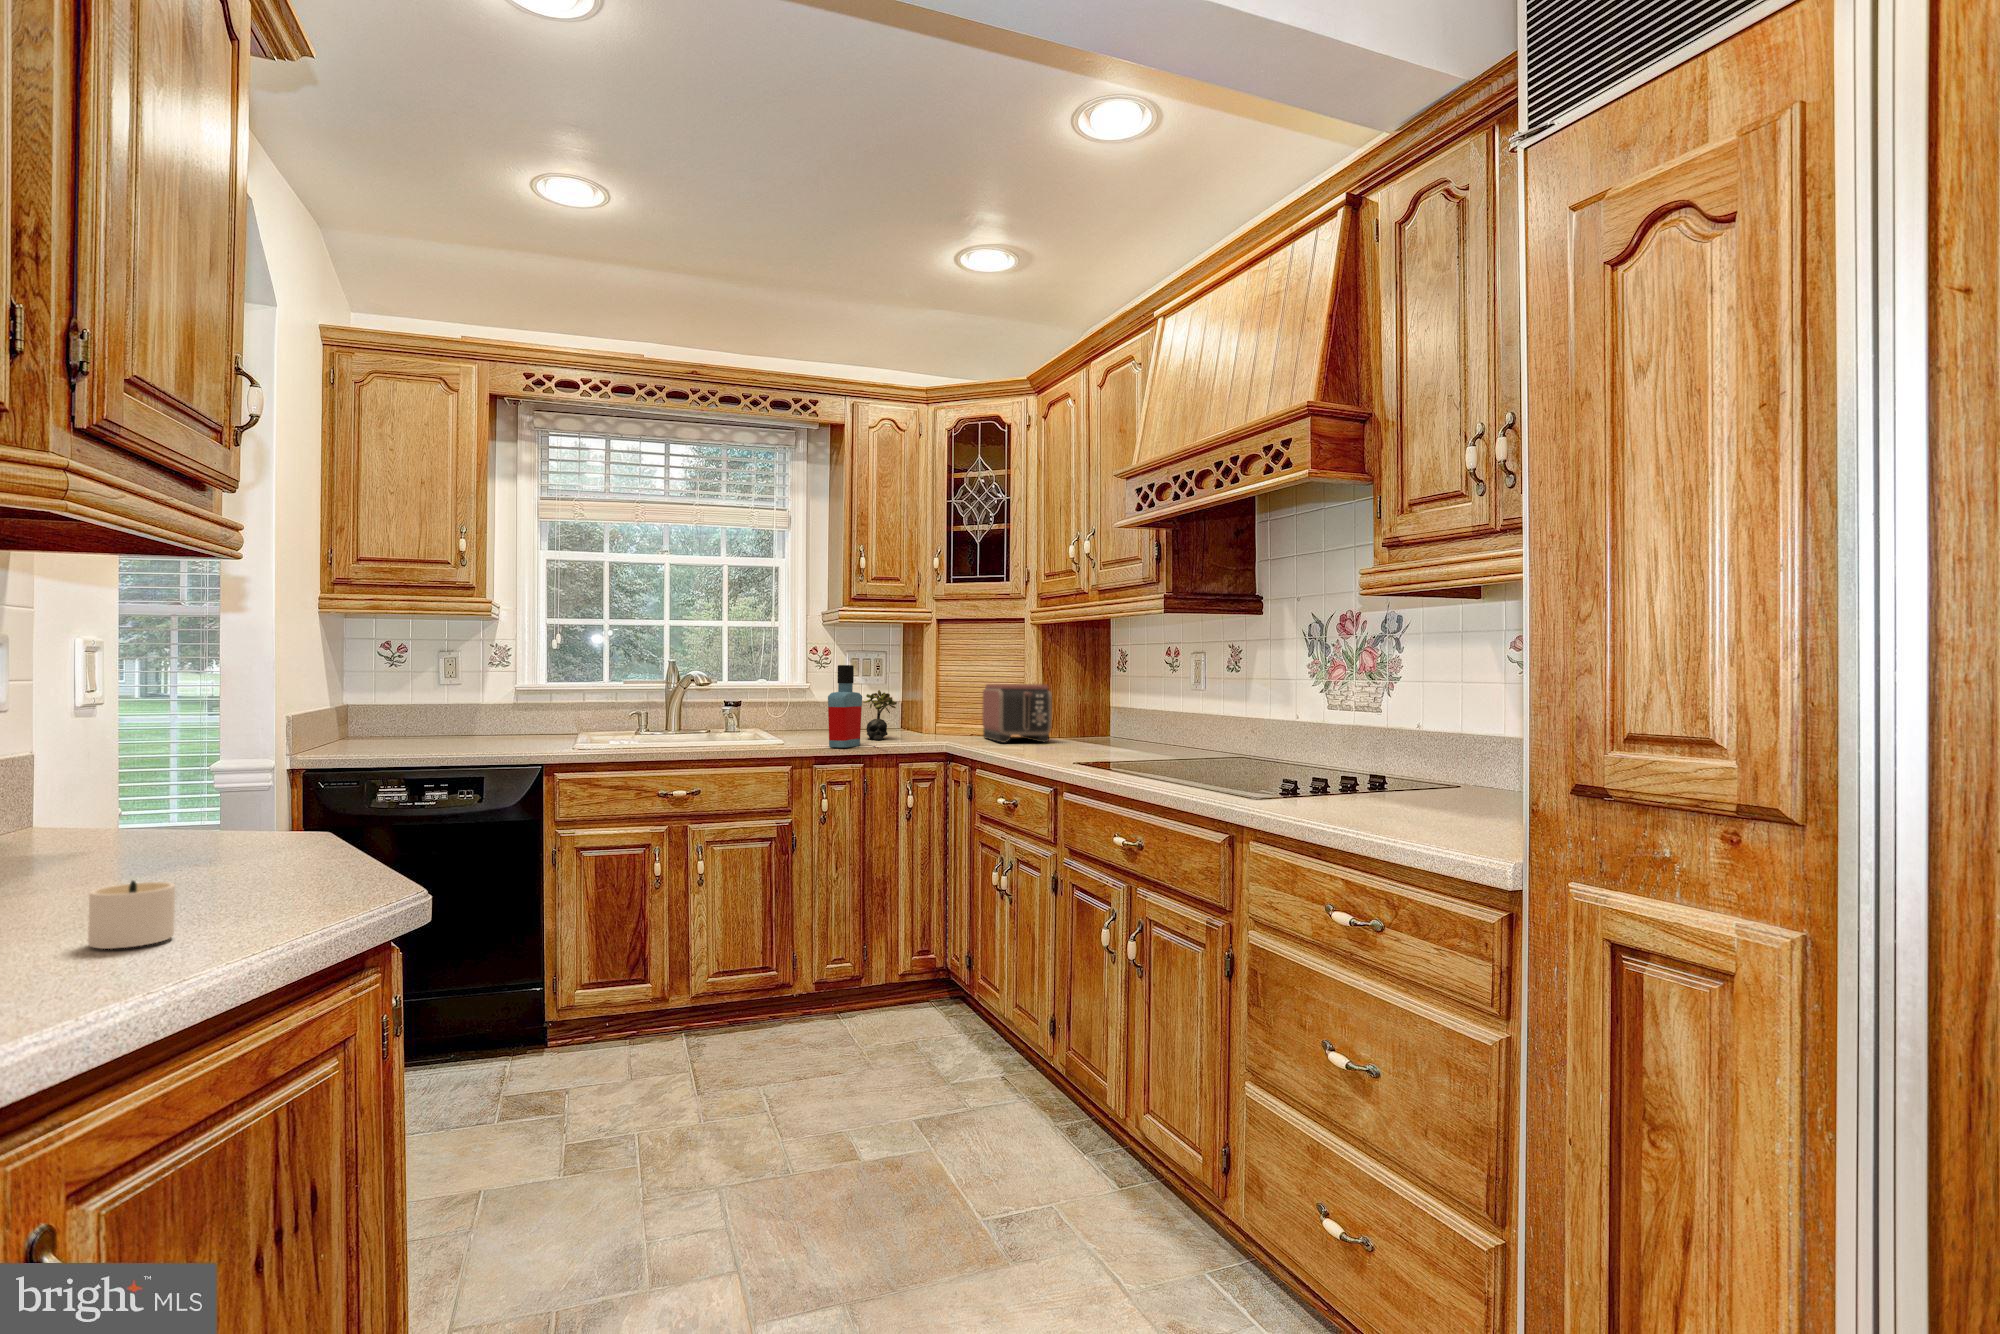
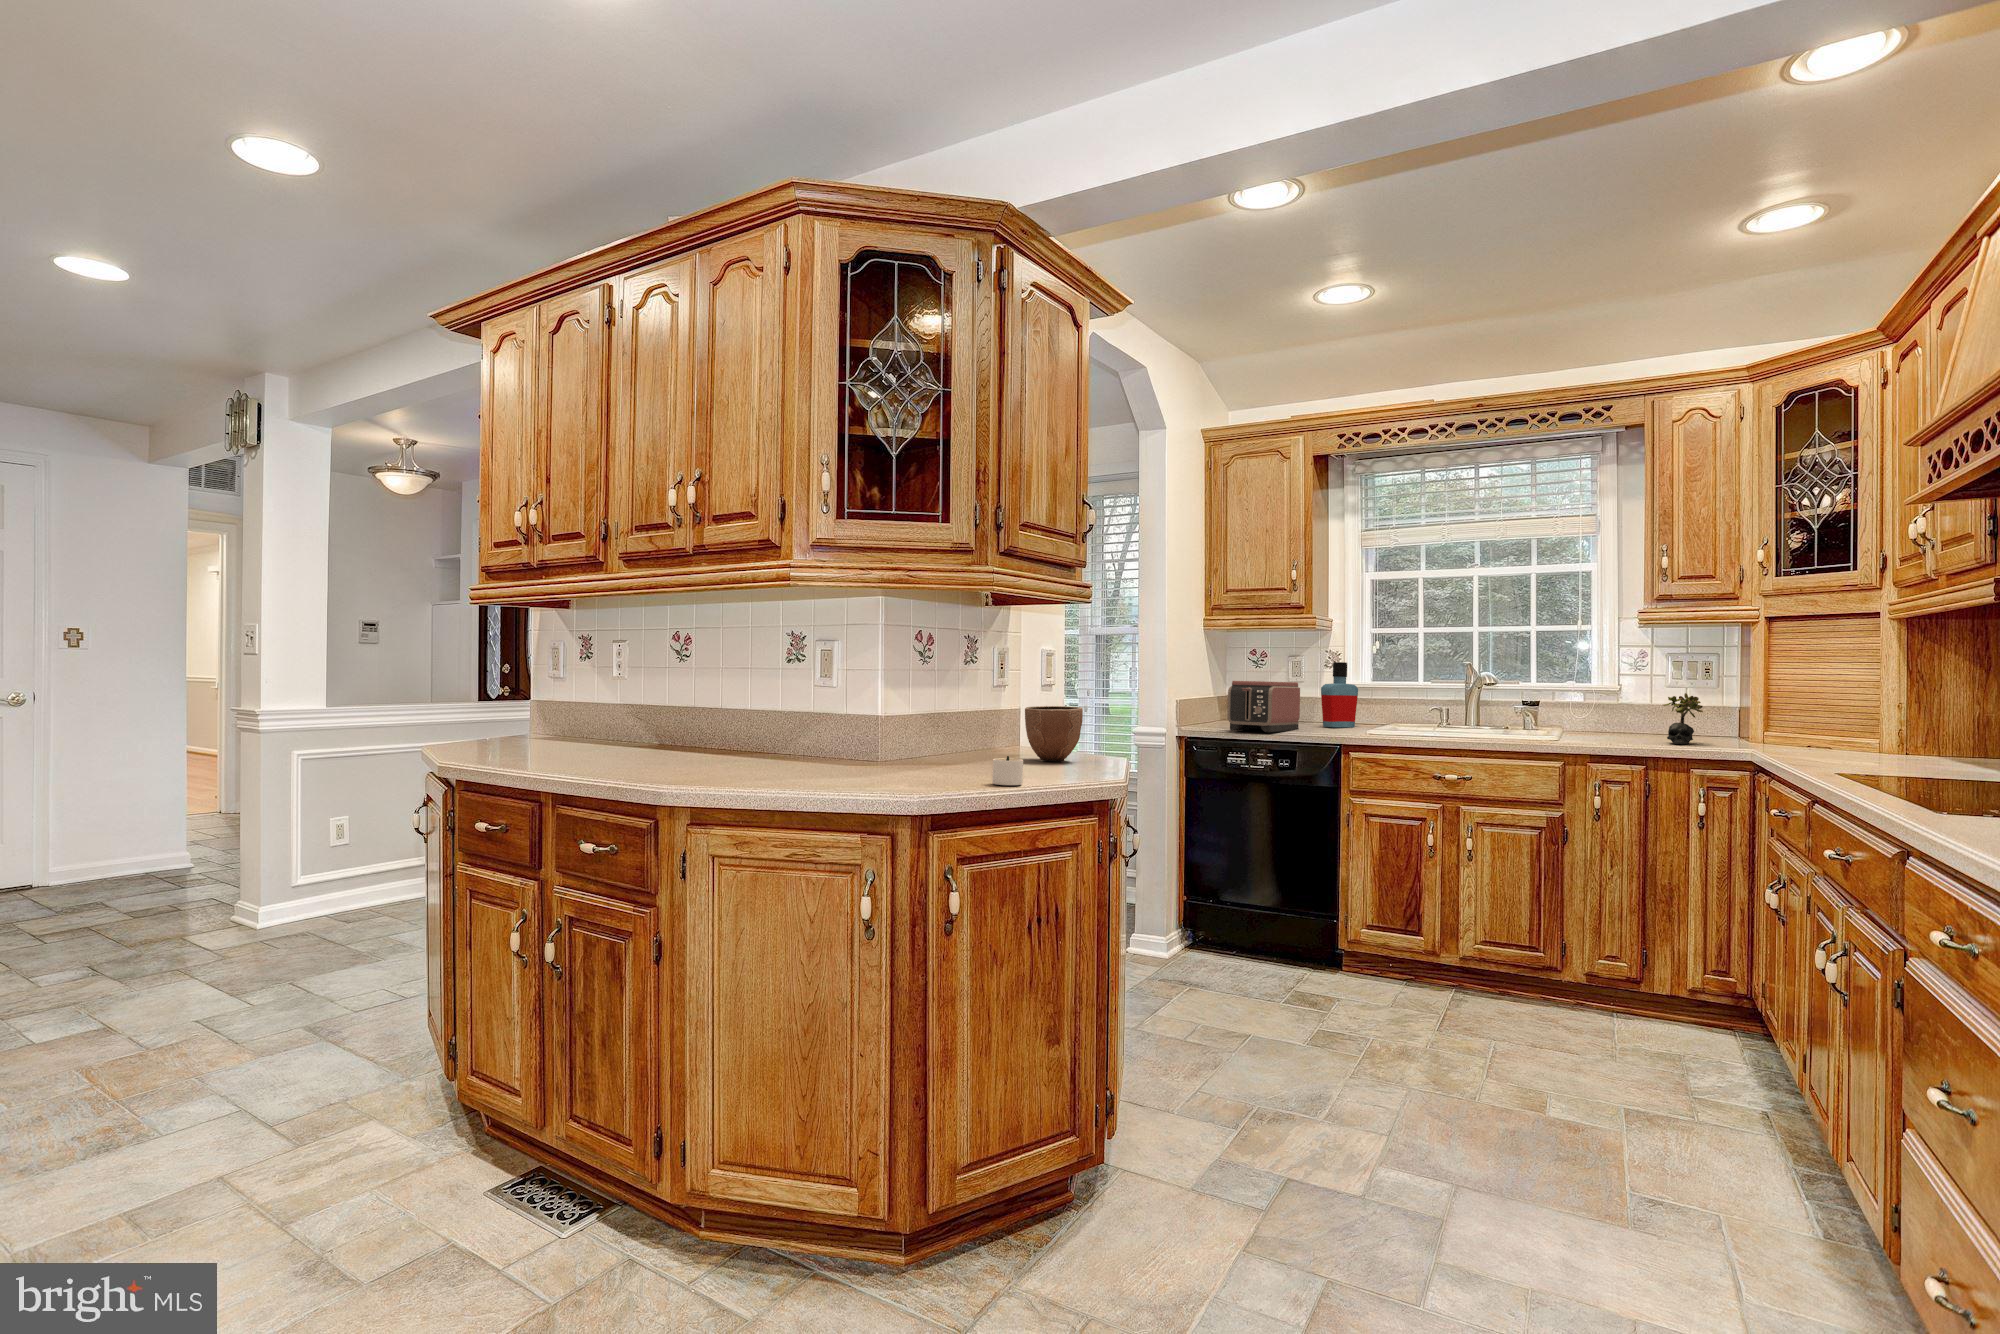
bottle: present [828,665,862,747] -> present [1321,662,1358,727]
toaster: present [982,684,1052,743] -> present [1228,681,1300,732]
decorative bowl: none [83,749,223,857] -> present [1025,706,1083,761]

